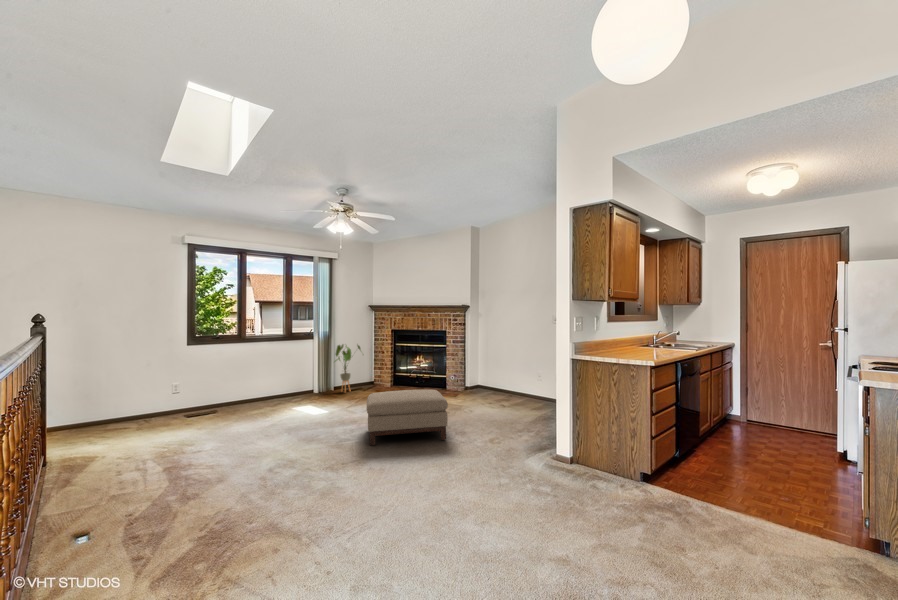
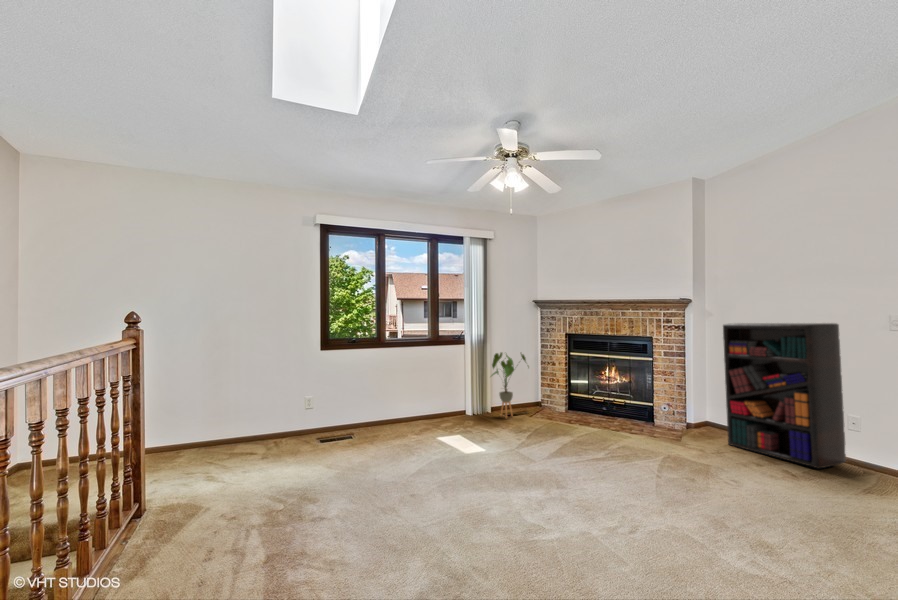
bookshelf: none [483,320,543,405] -> present [723,323,846,468]
ottoman: present [367,389,448,446] -> none [555,436,707,536]

